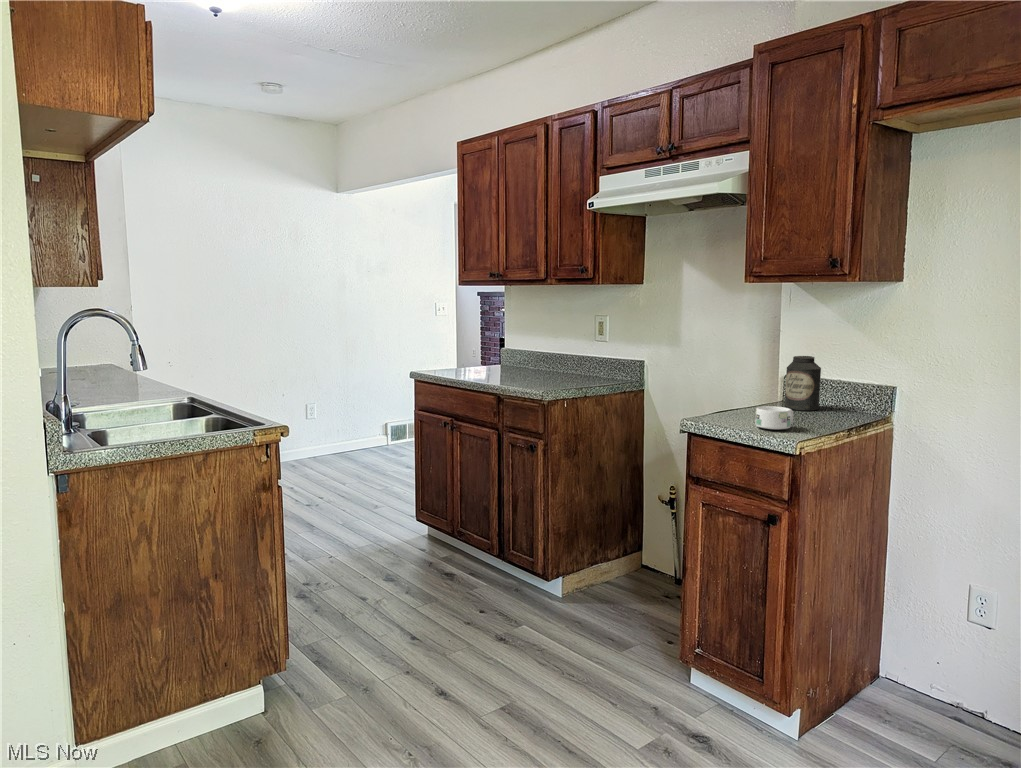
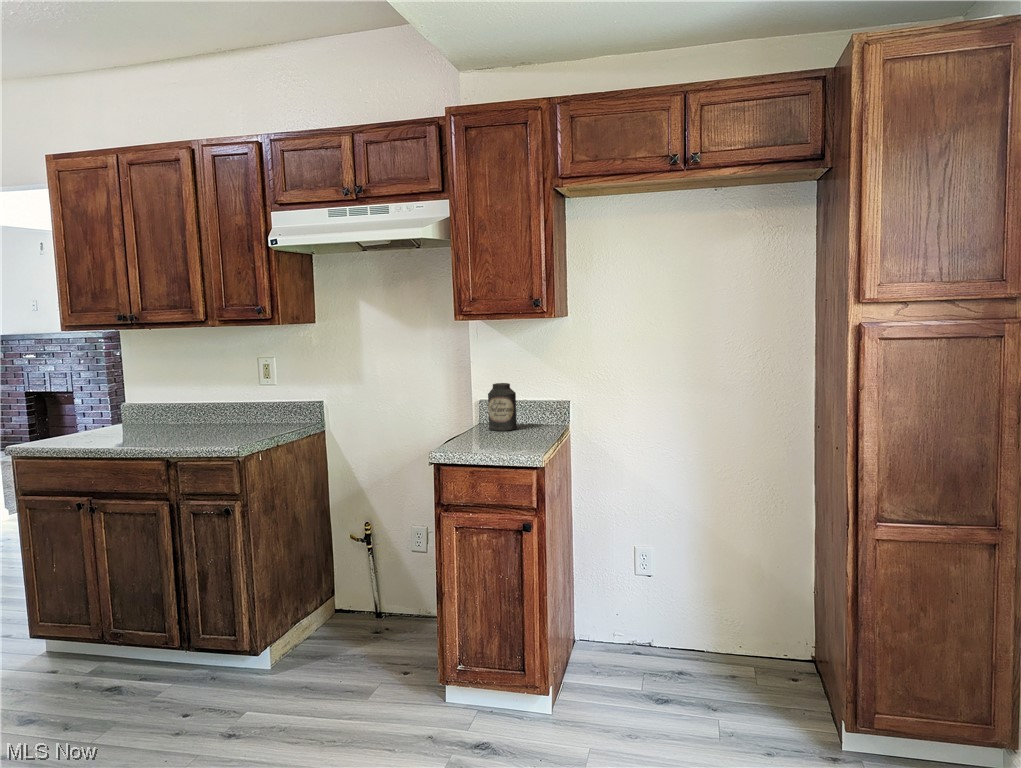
mug: present [755,406,793,430] -> none [496,428,526,449]

